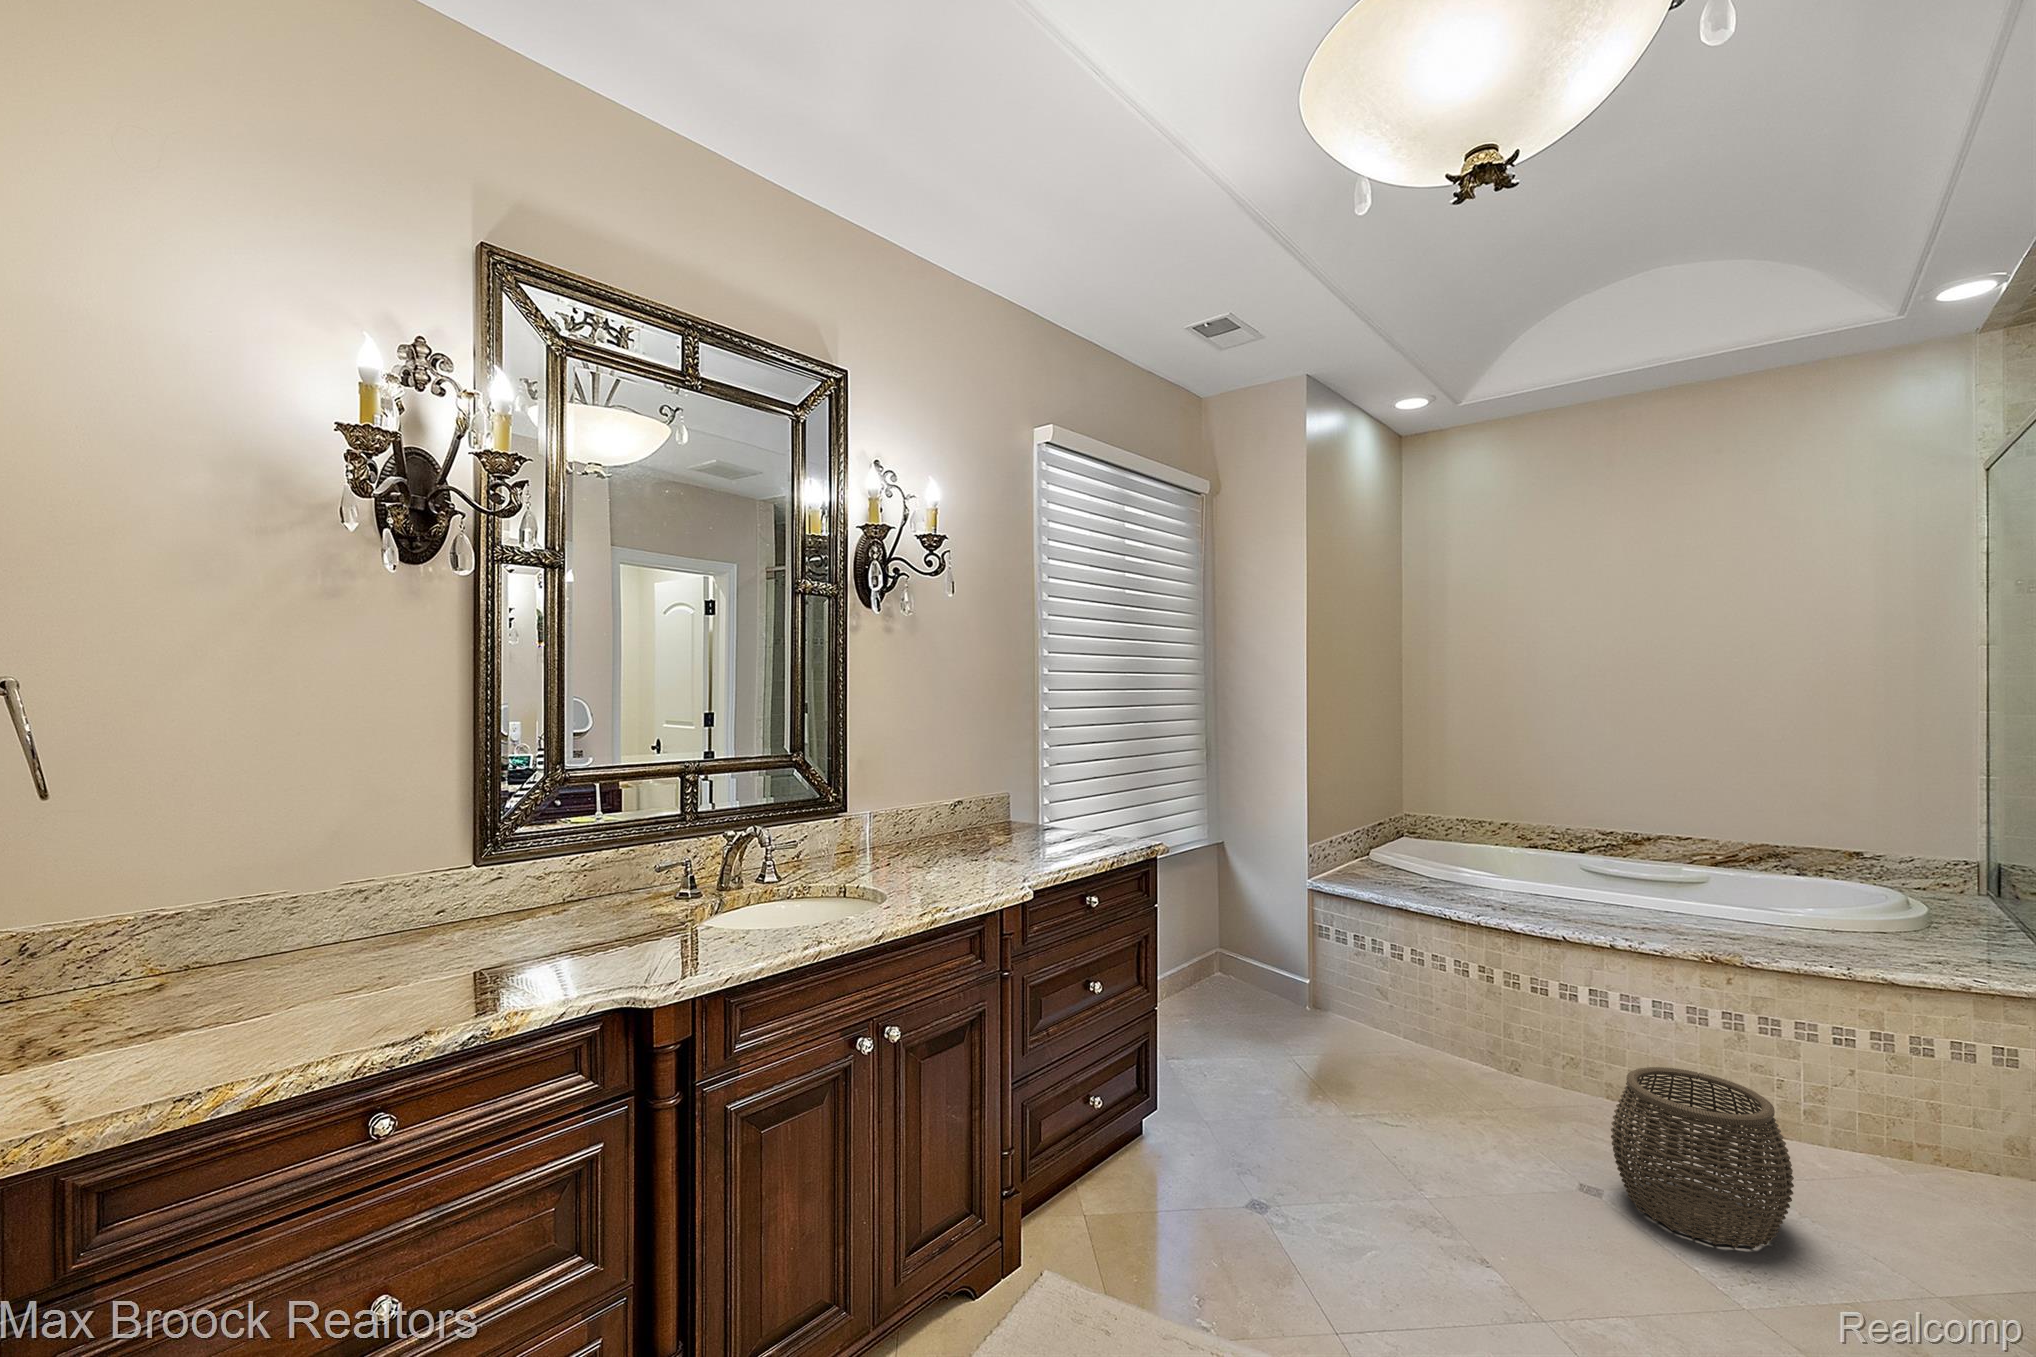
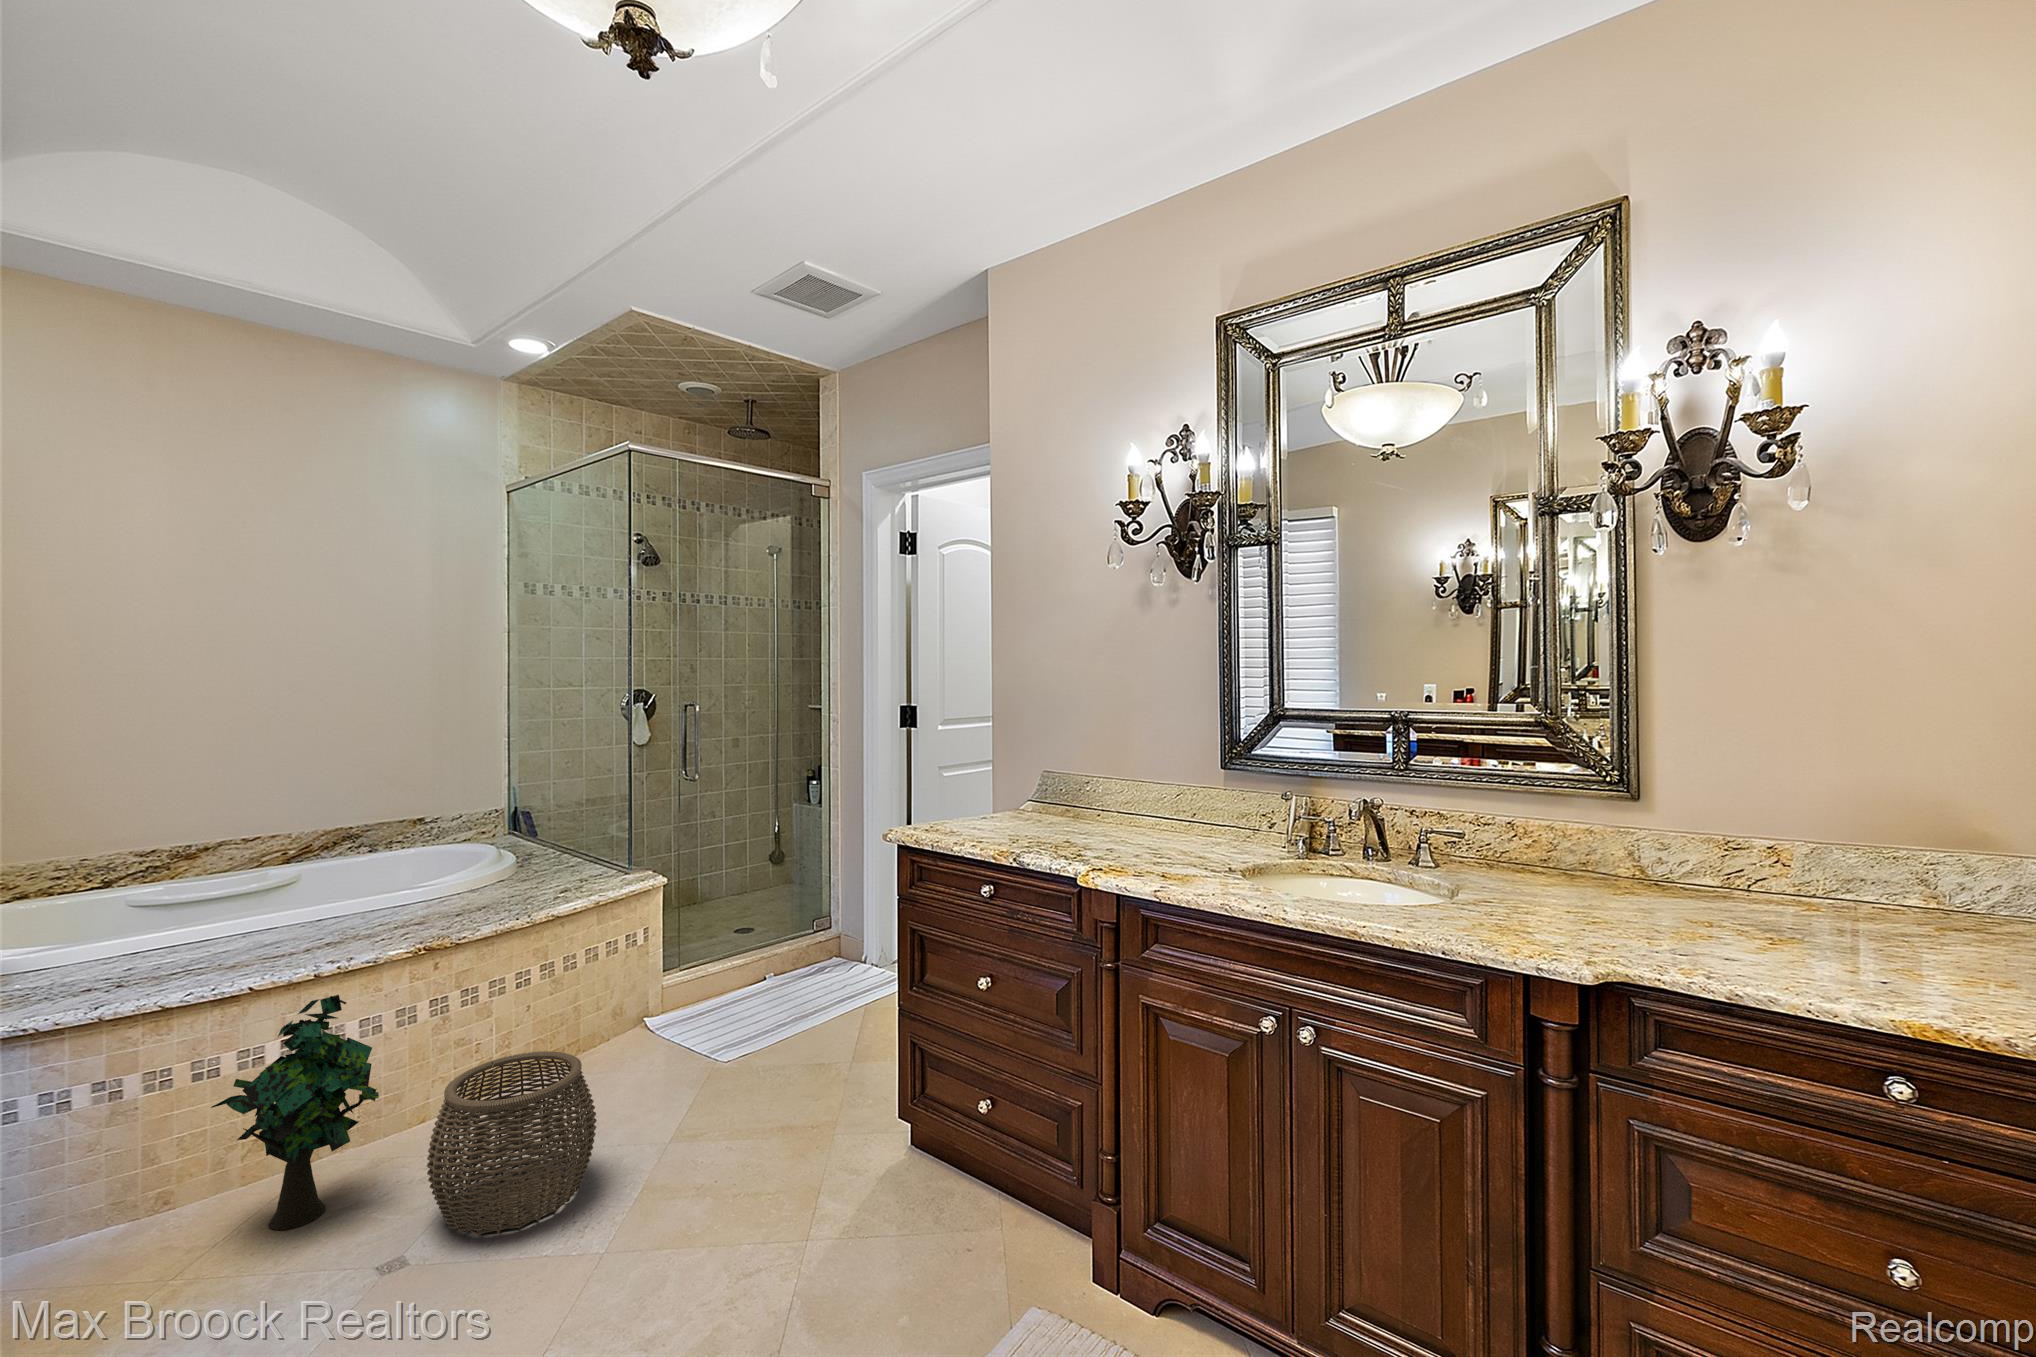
decorative plant: none [1506,955,1626,1129] -> present [211,995,379,1230]

